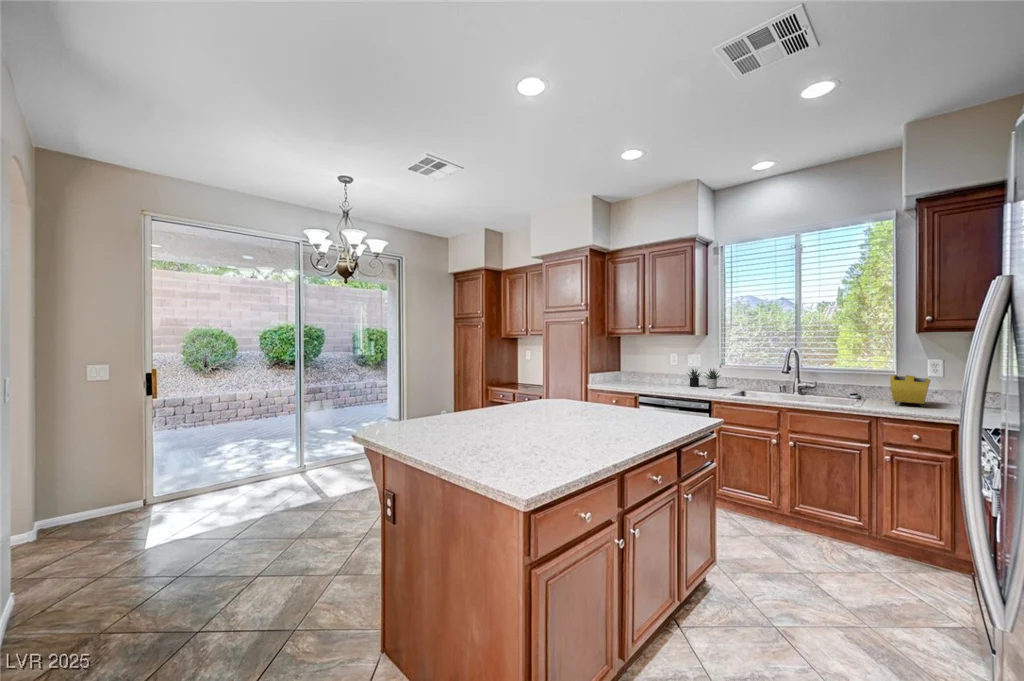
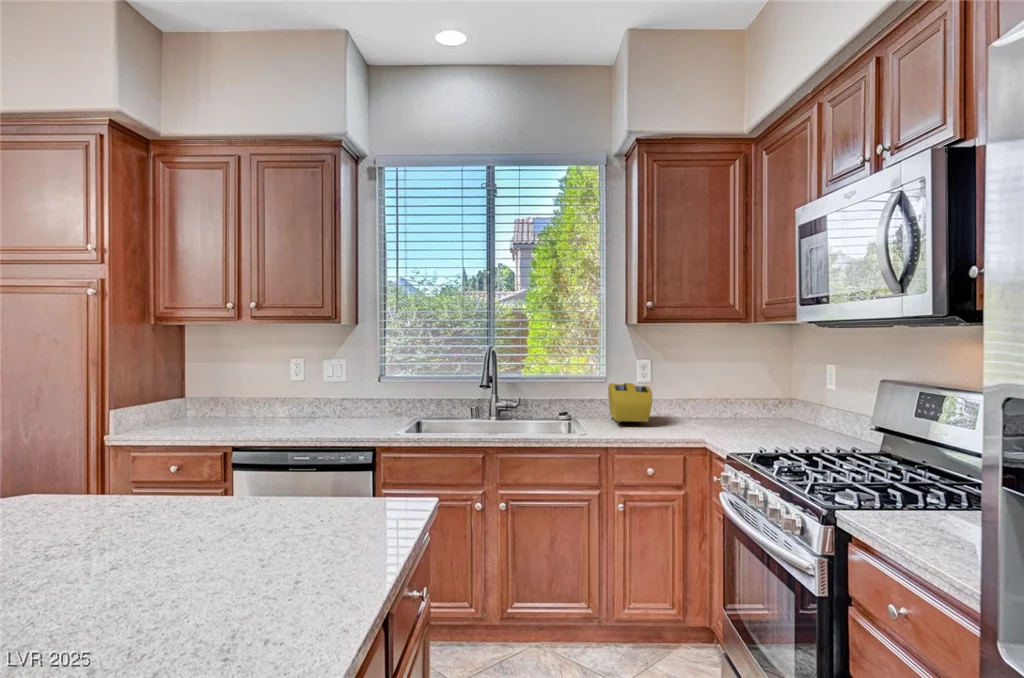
succulent plant: present [687,368,720,388] -> none [318,380,383,419]

